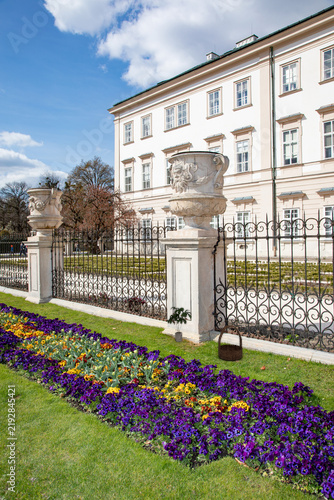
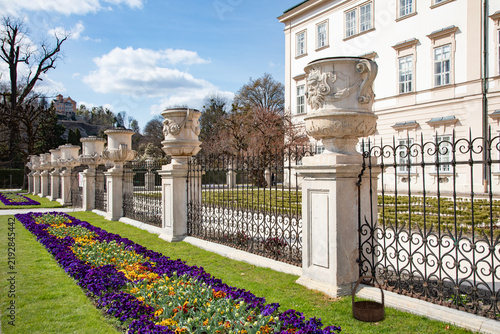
potted plant: present [167,307,191,342] -> none [299,249,328,294]

